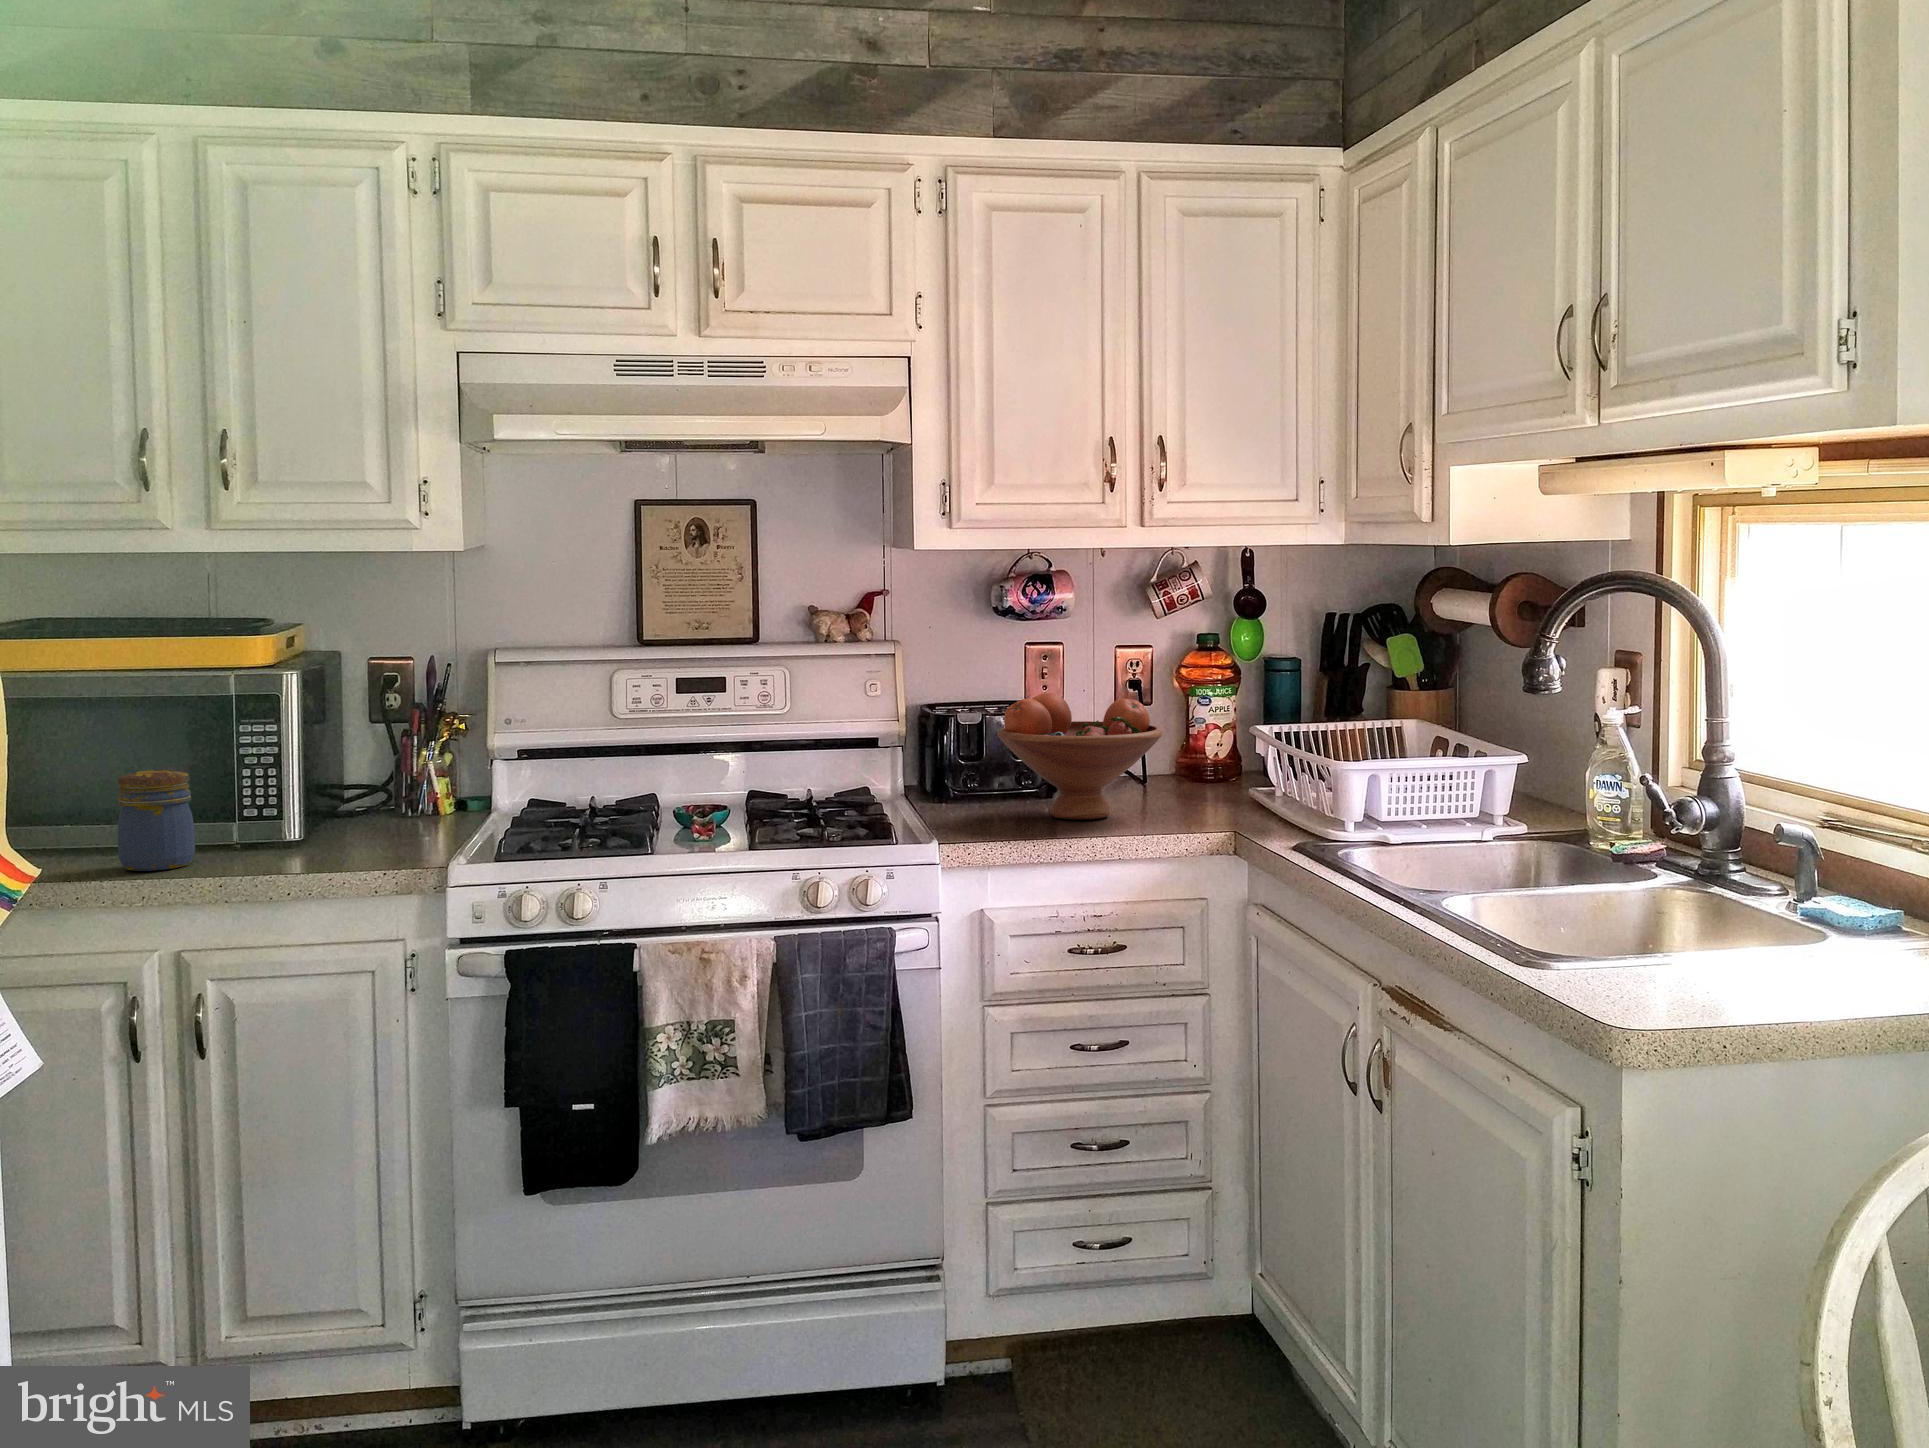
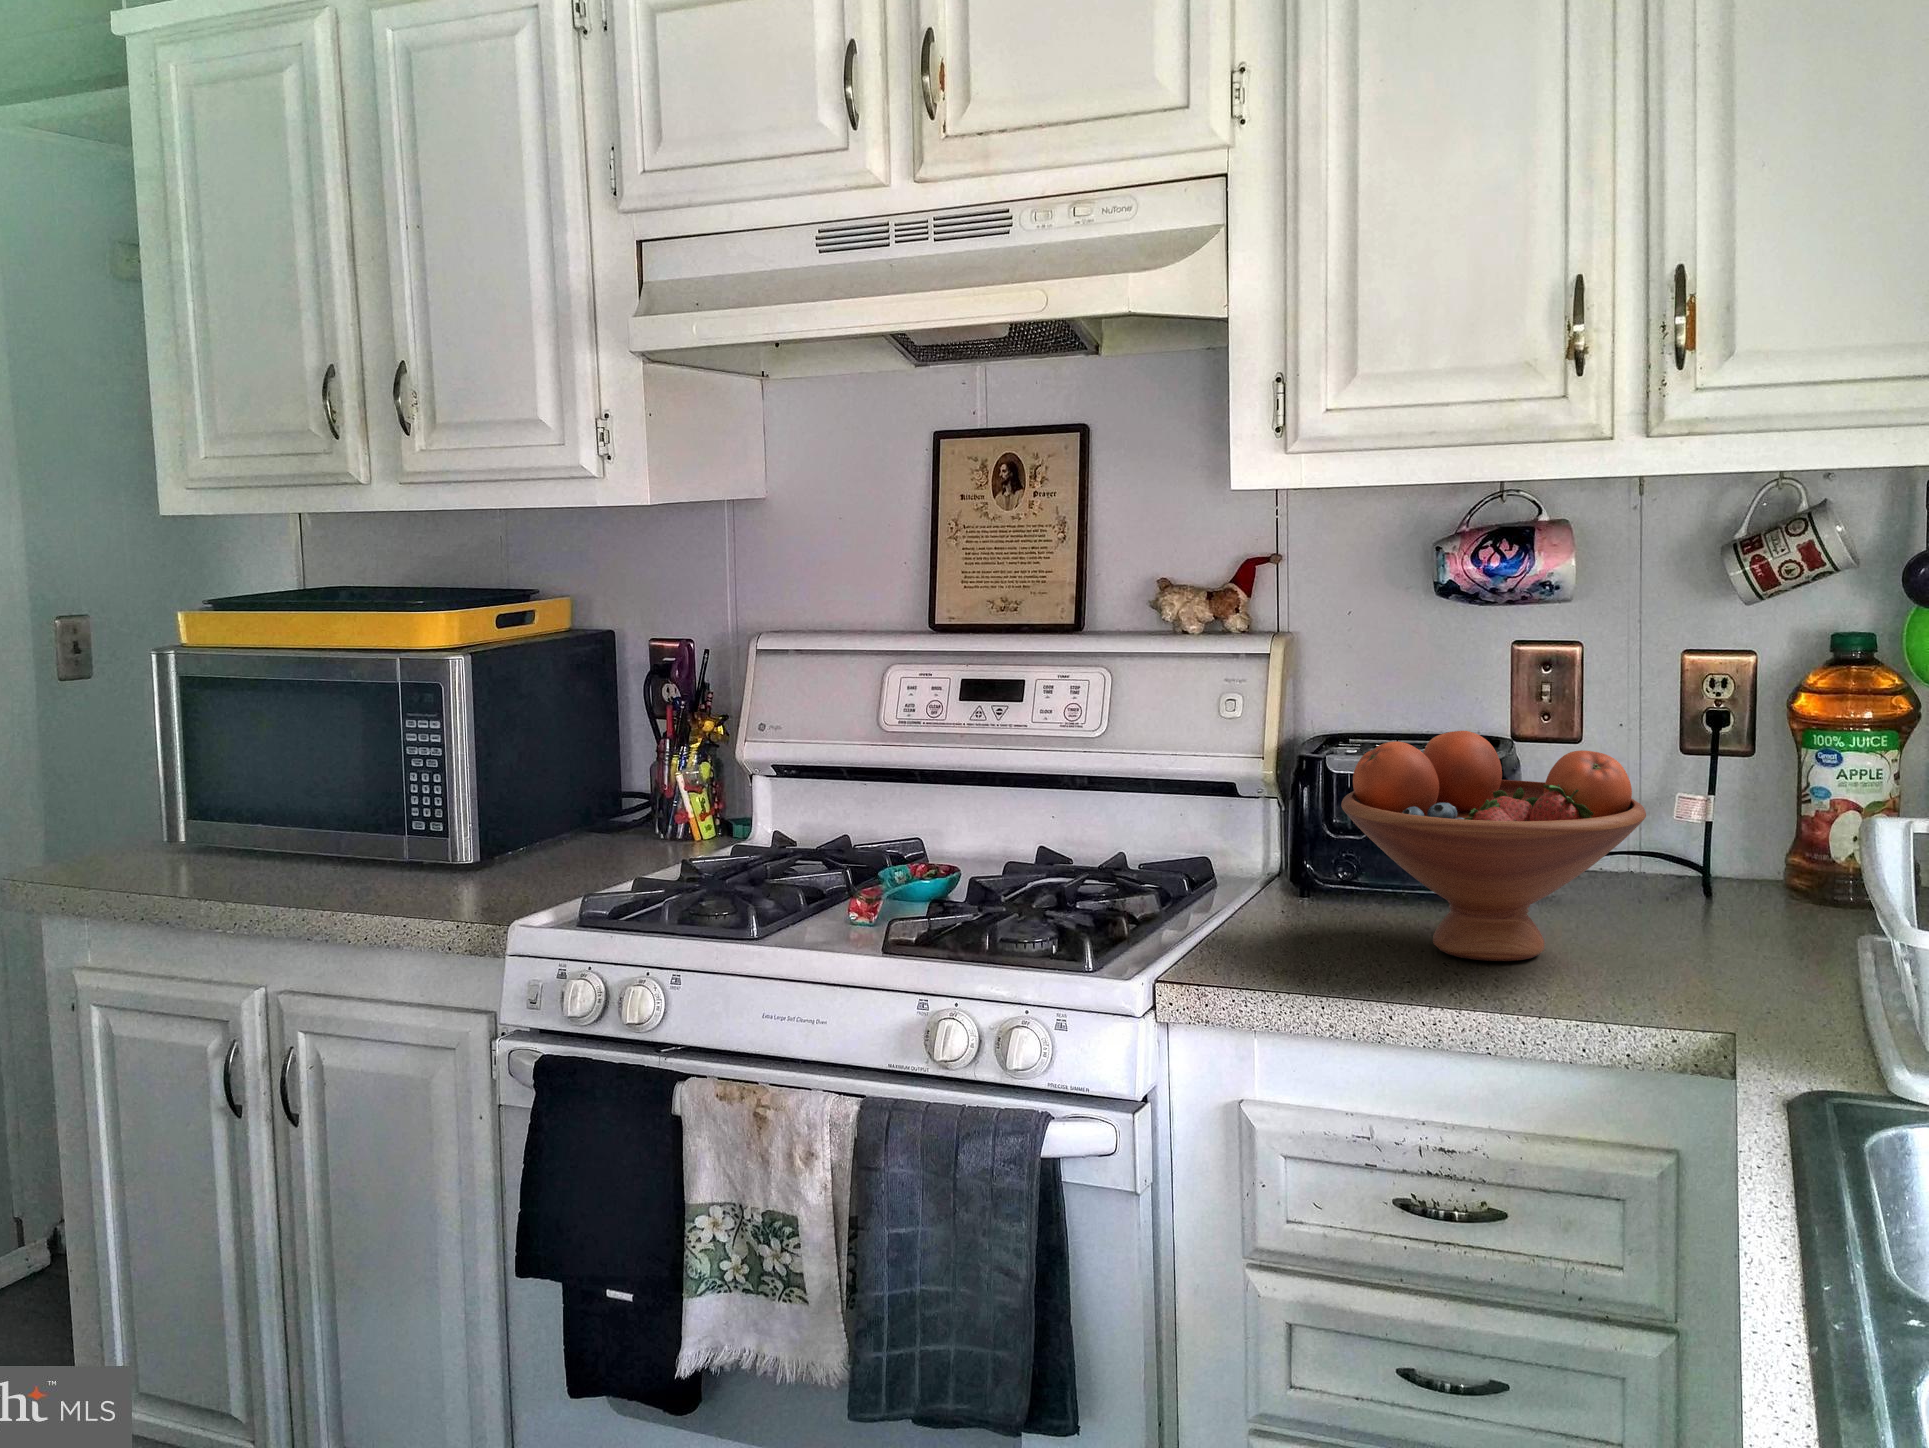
jar: present [117,770,195,871] -> none [248,773,334,891]

